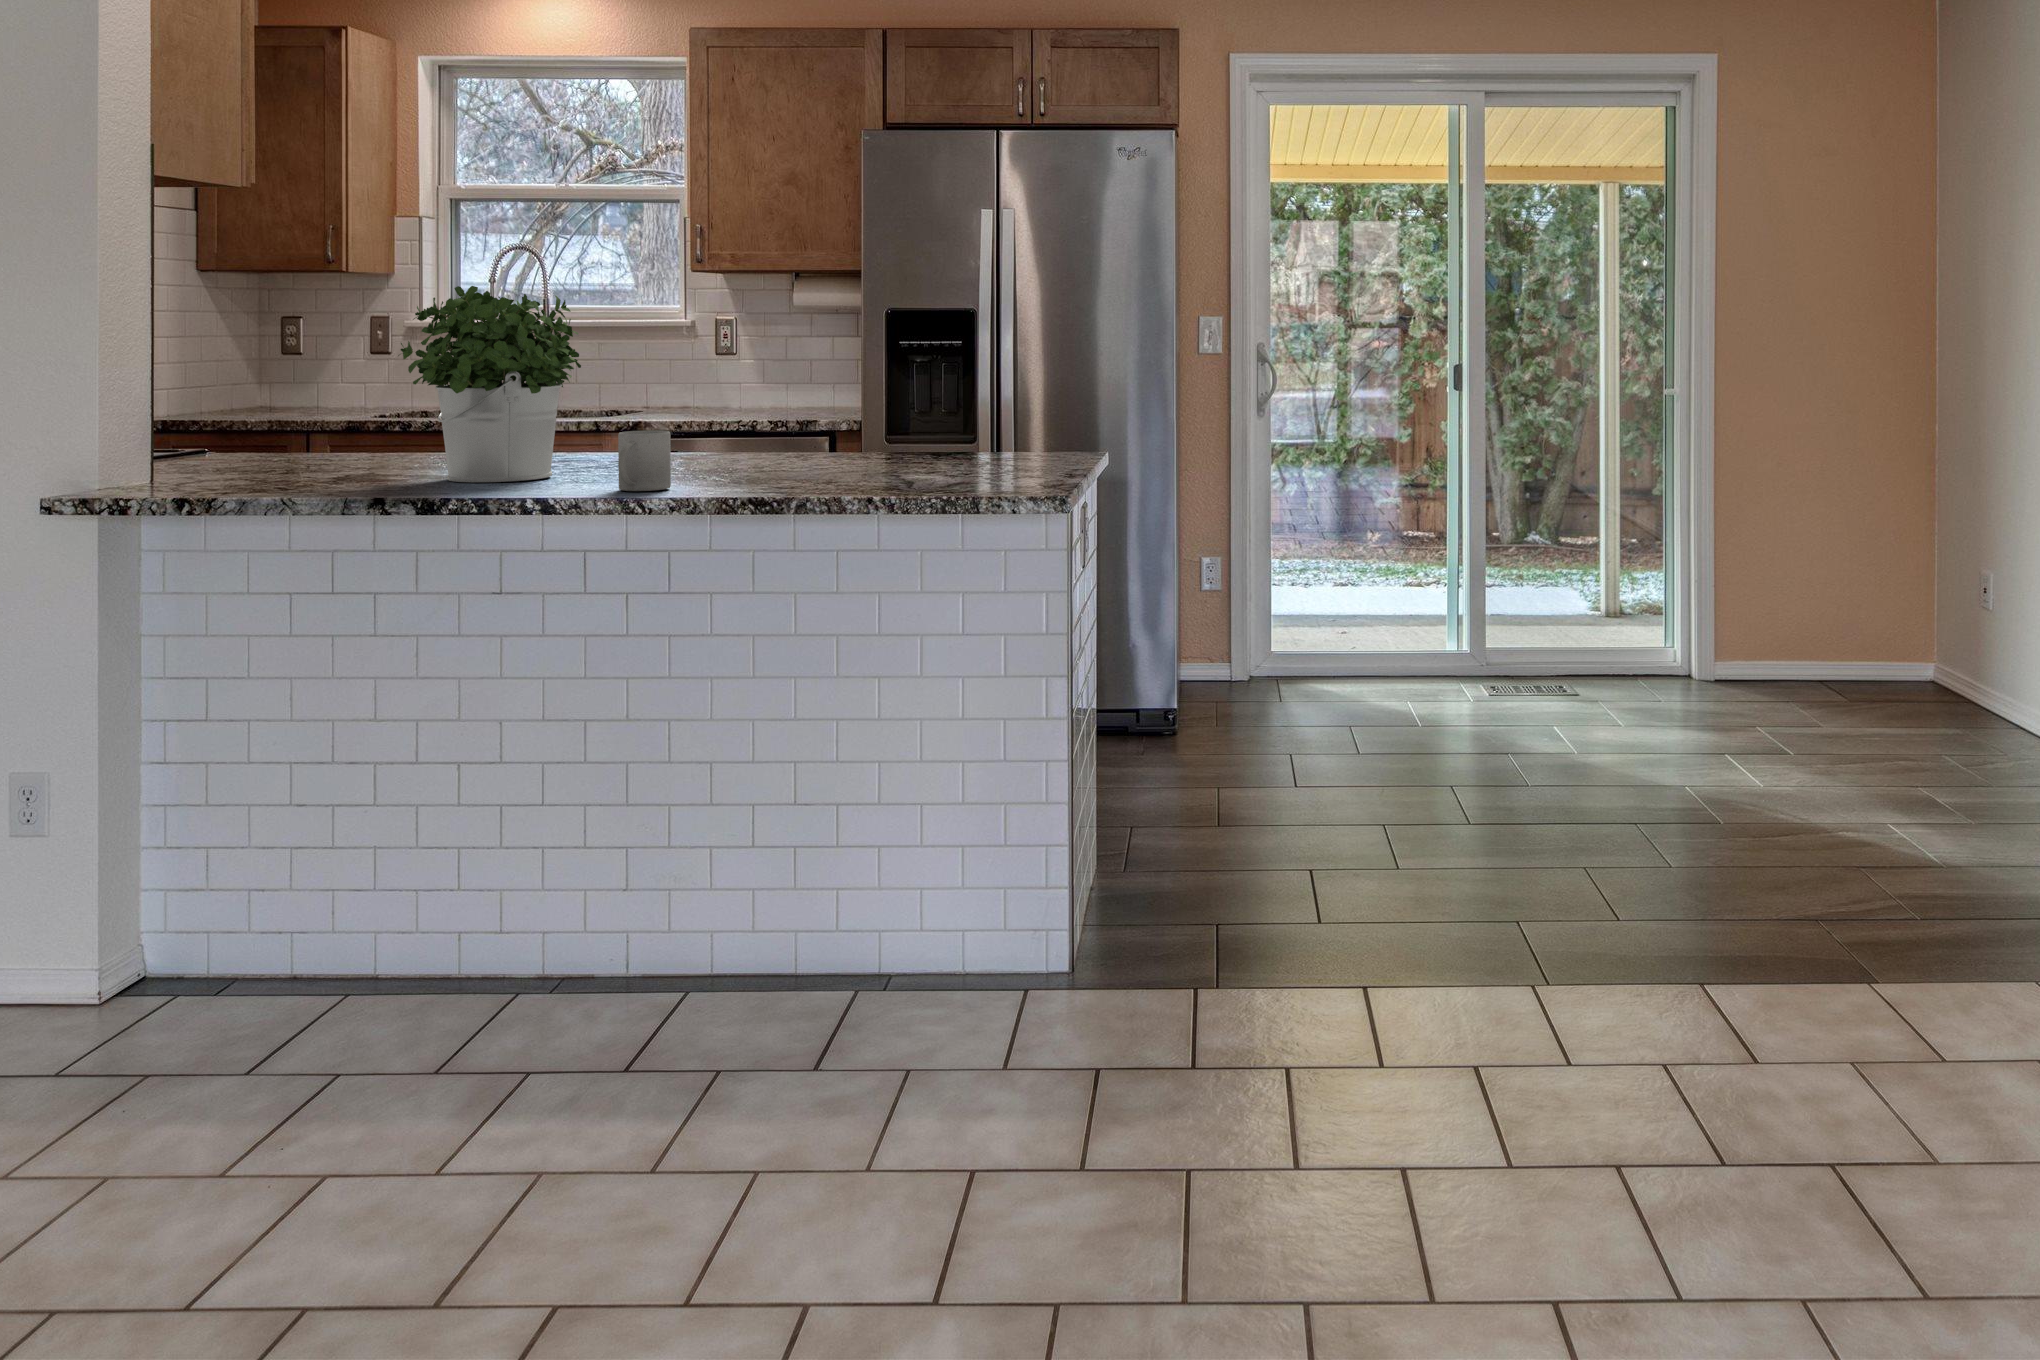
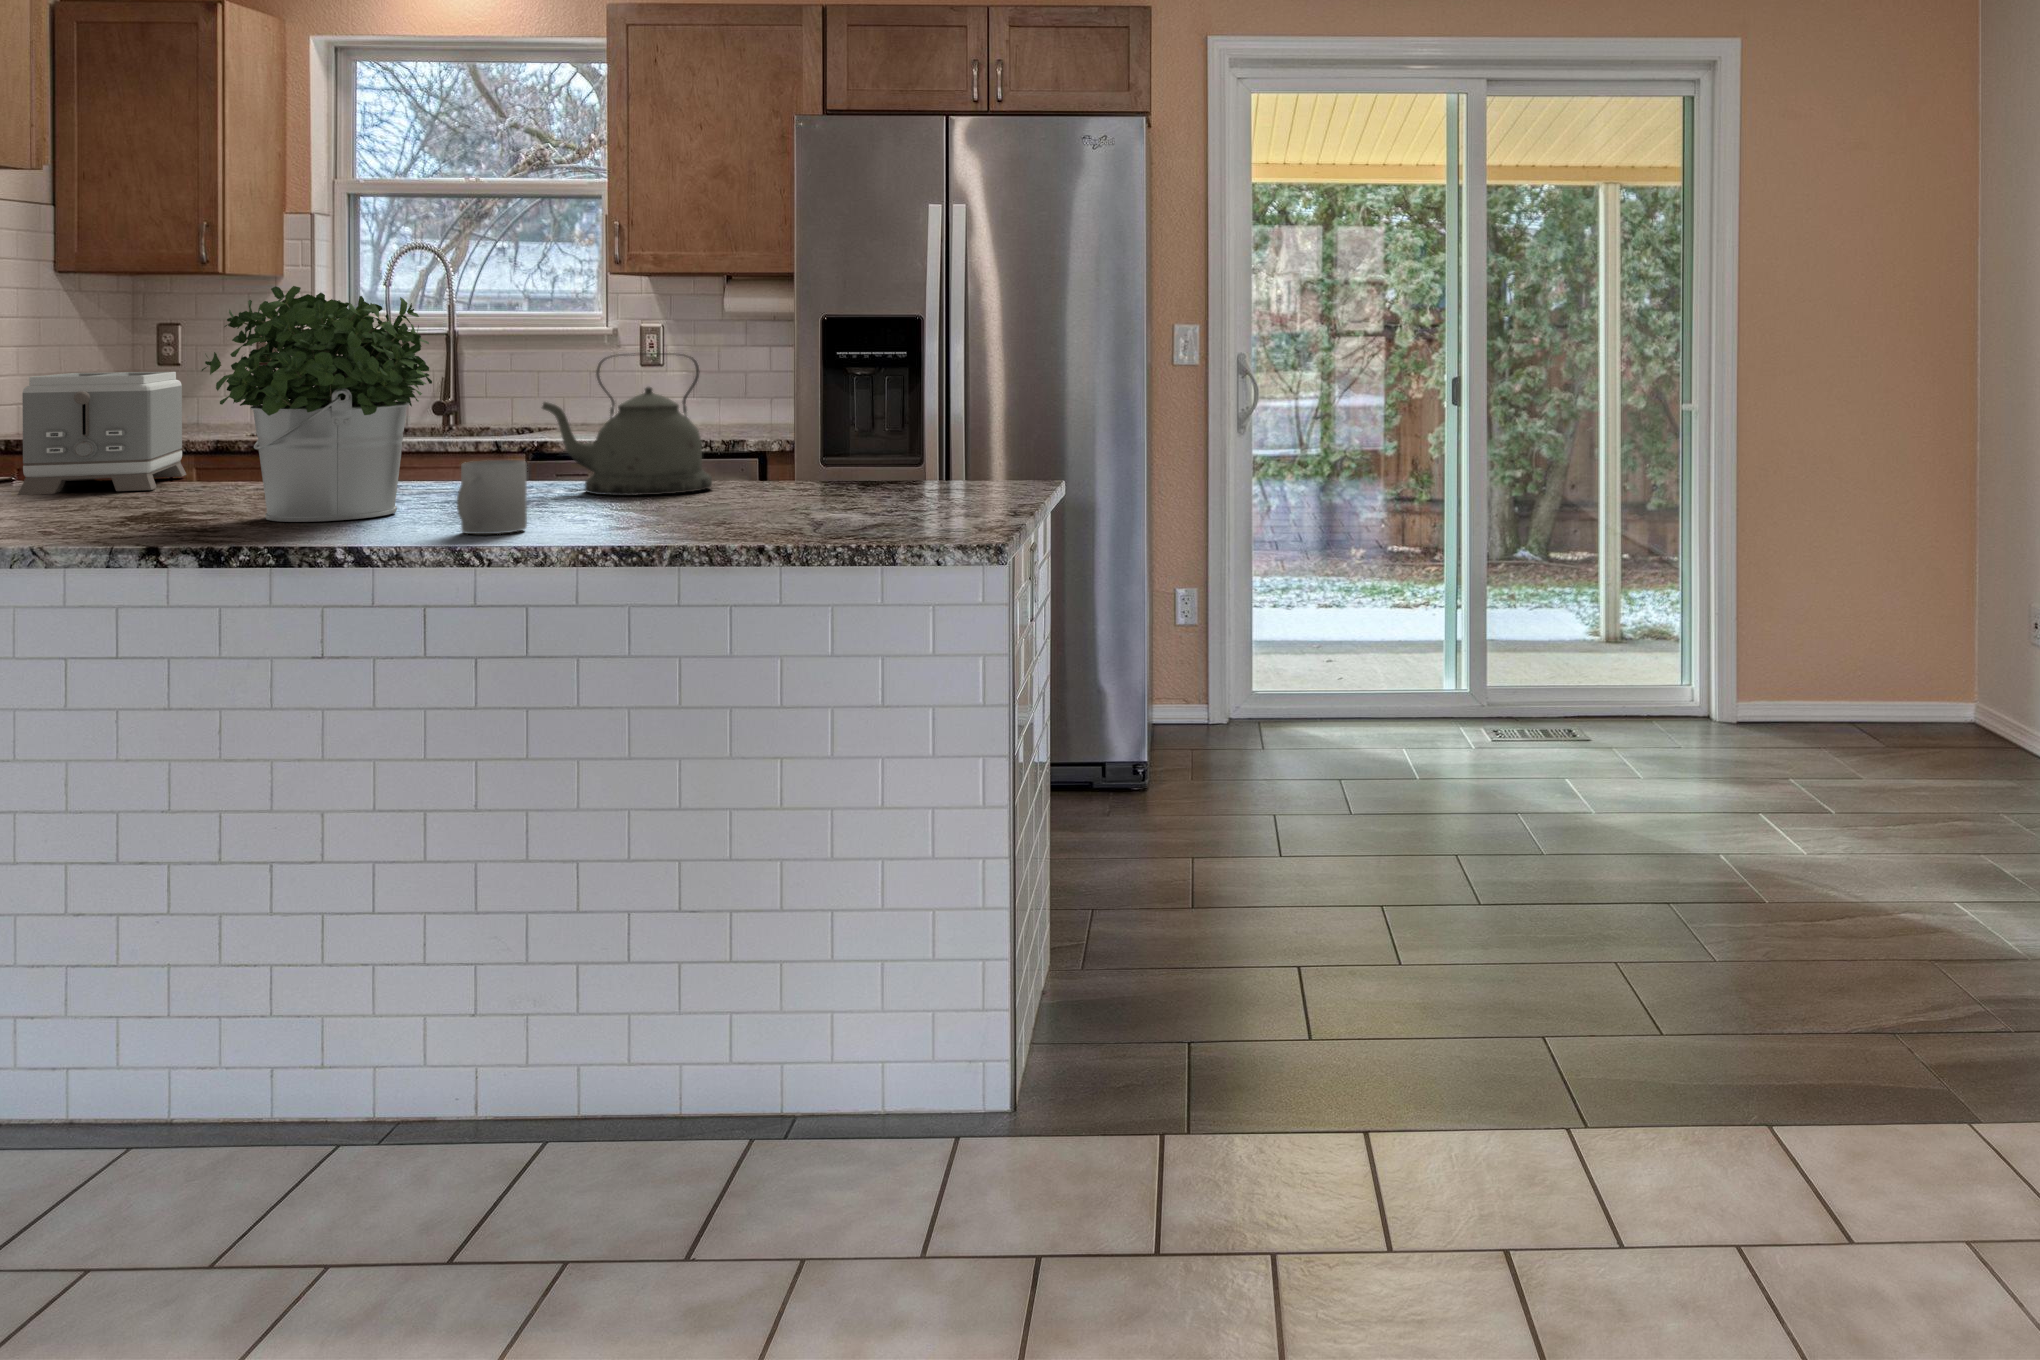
kettle: none [661,343,805,465] -> present [542,353,712,496]
toaster: none [217,359,343,463] -> present [18,372,186,495]

